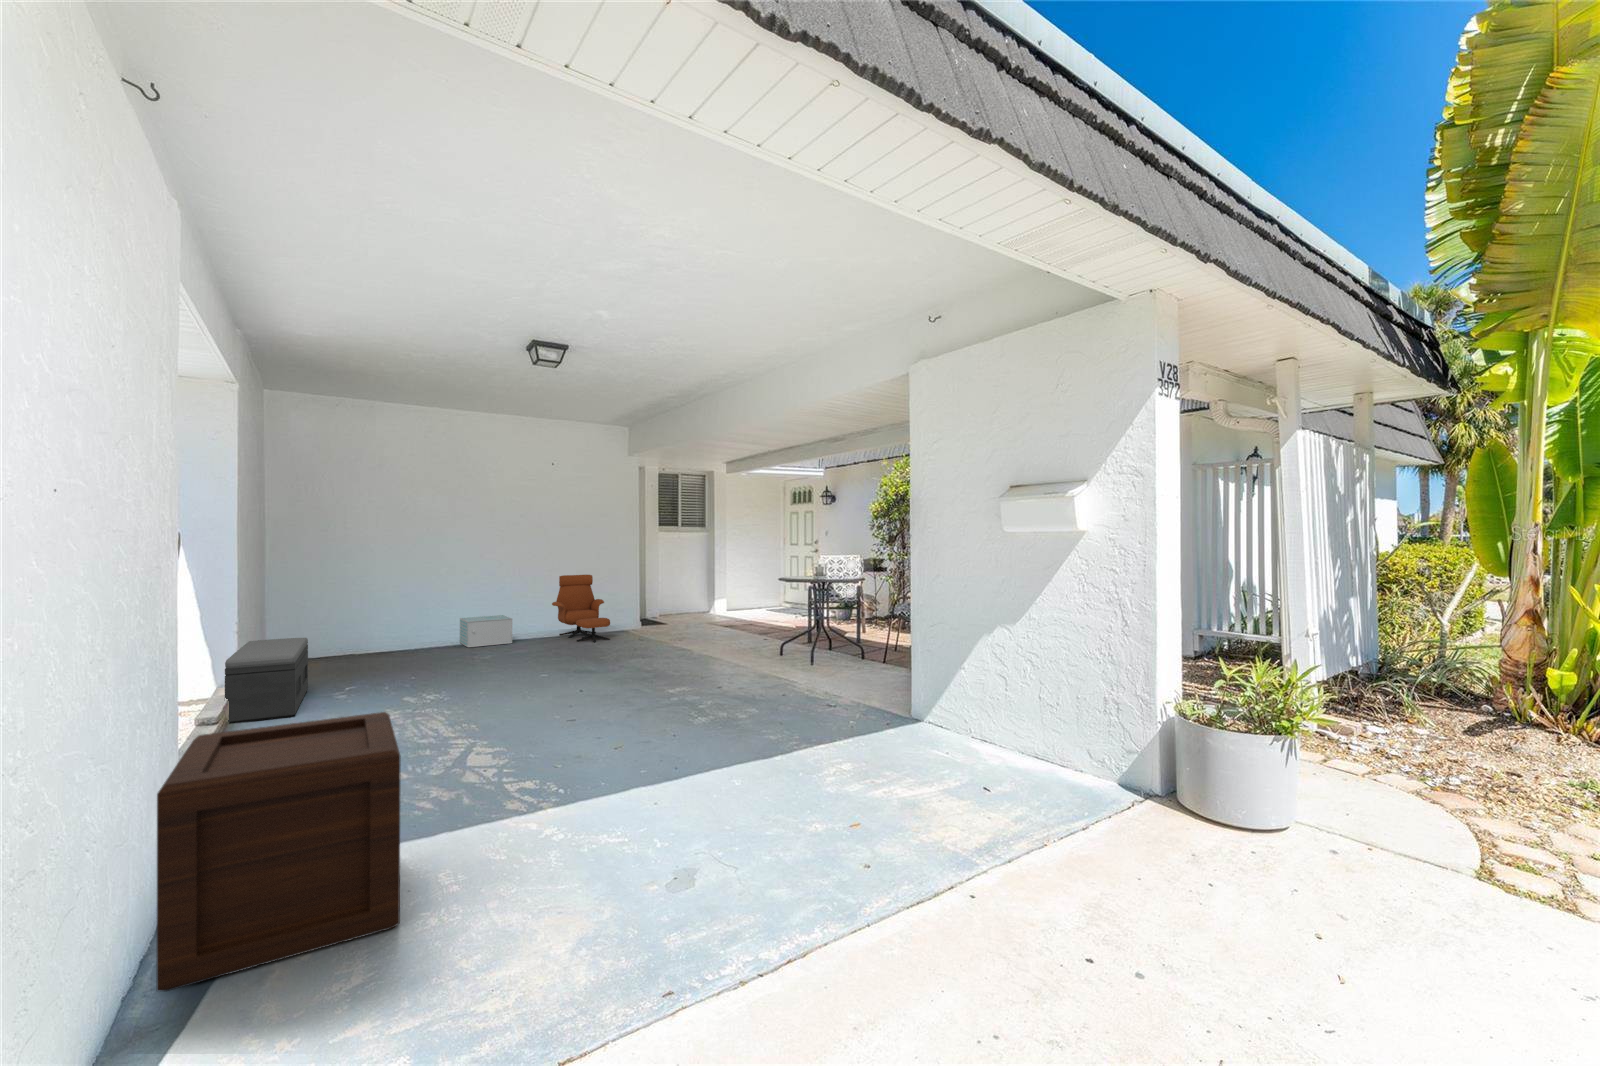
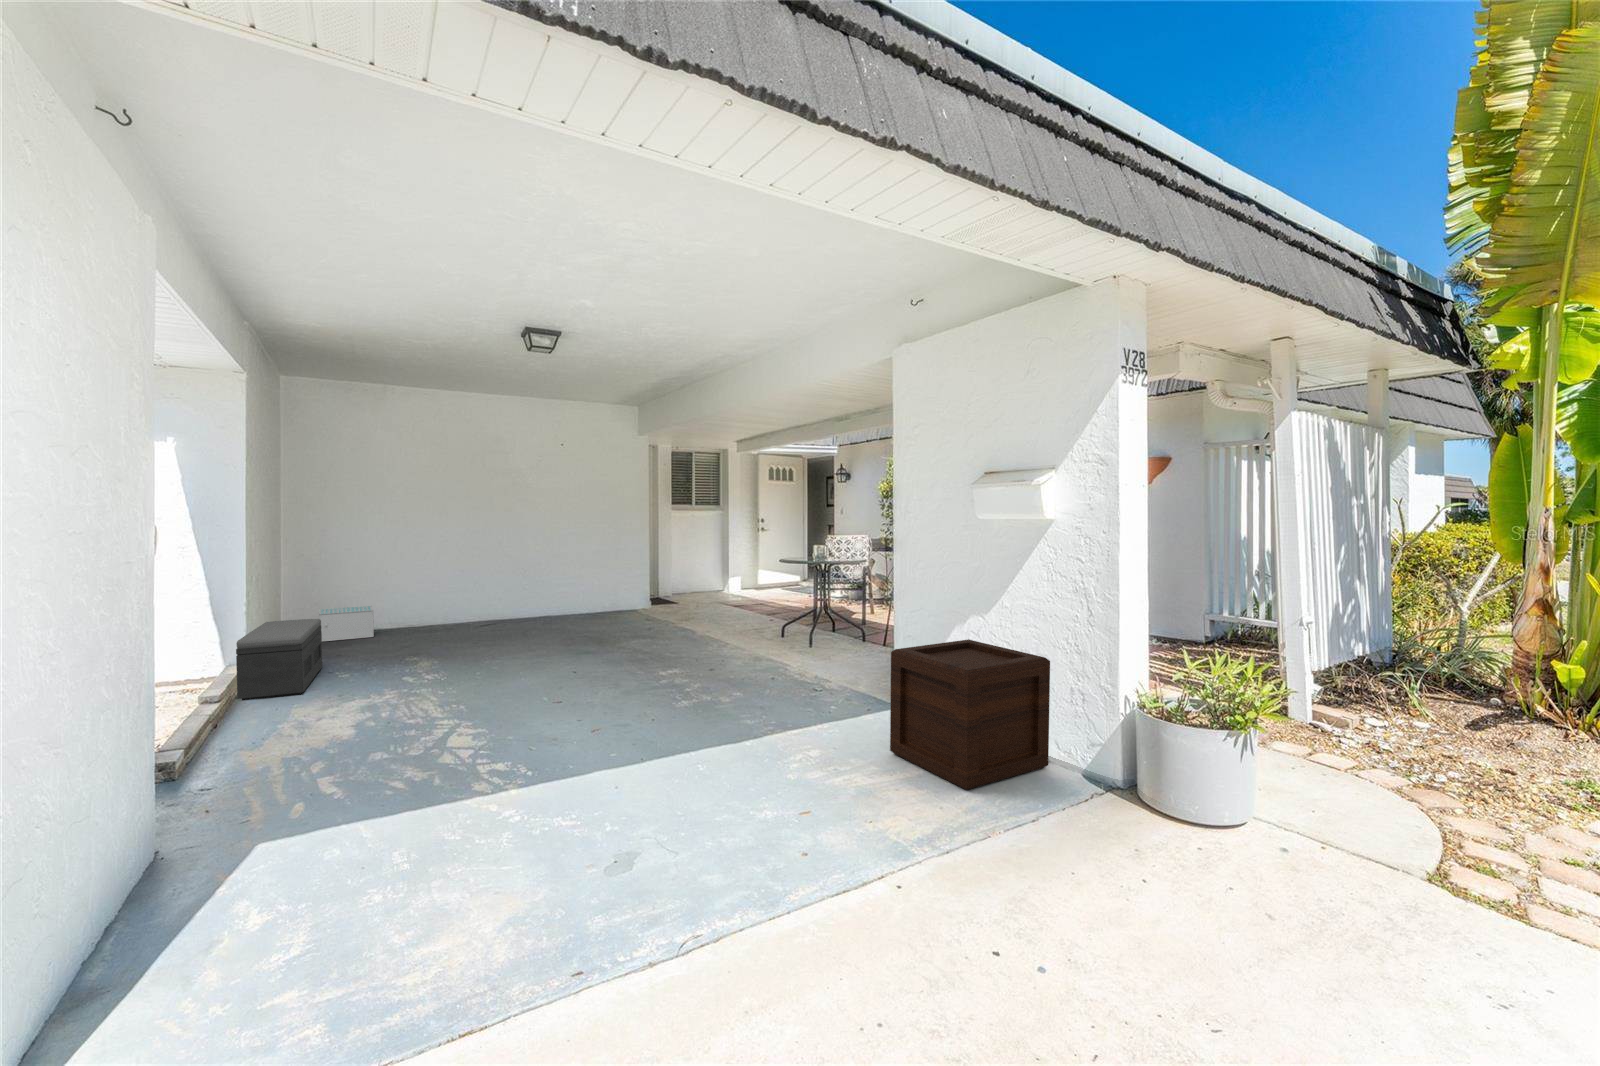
lounge chair: present [552,575,610,642] -> none [564,557,620,623]
storage box: present [460,615,512,647] -> present [319,606,374,641]
wooden crate: present [157,712,401,991] -> present [890,639,1050,790]

